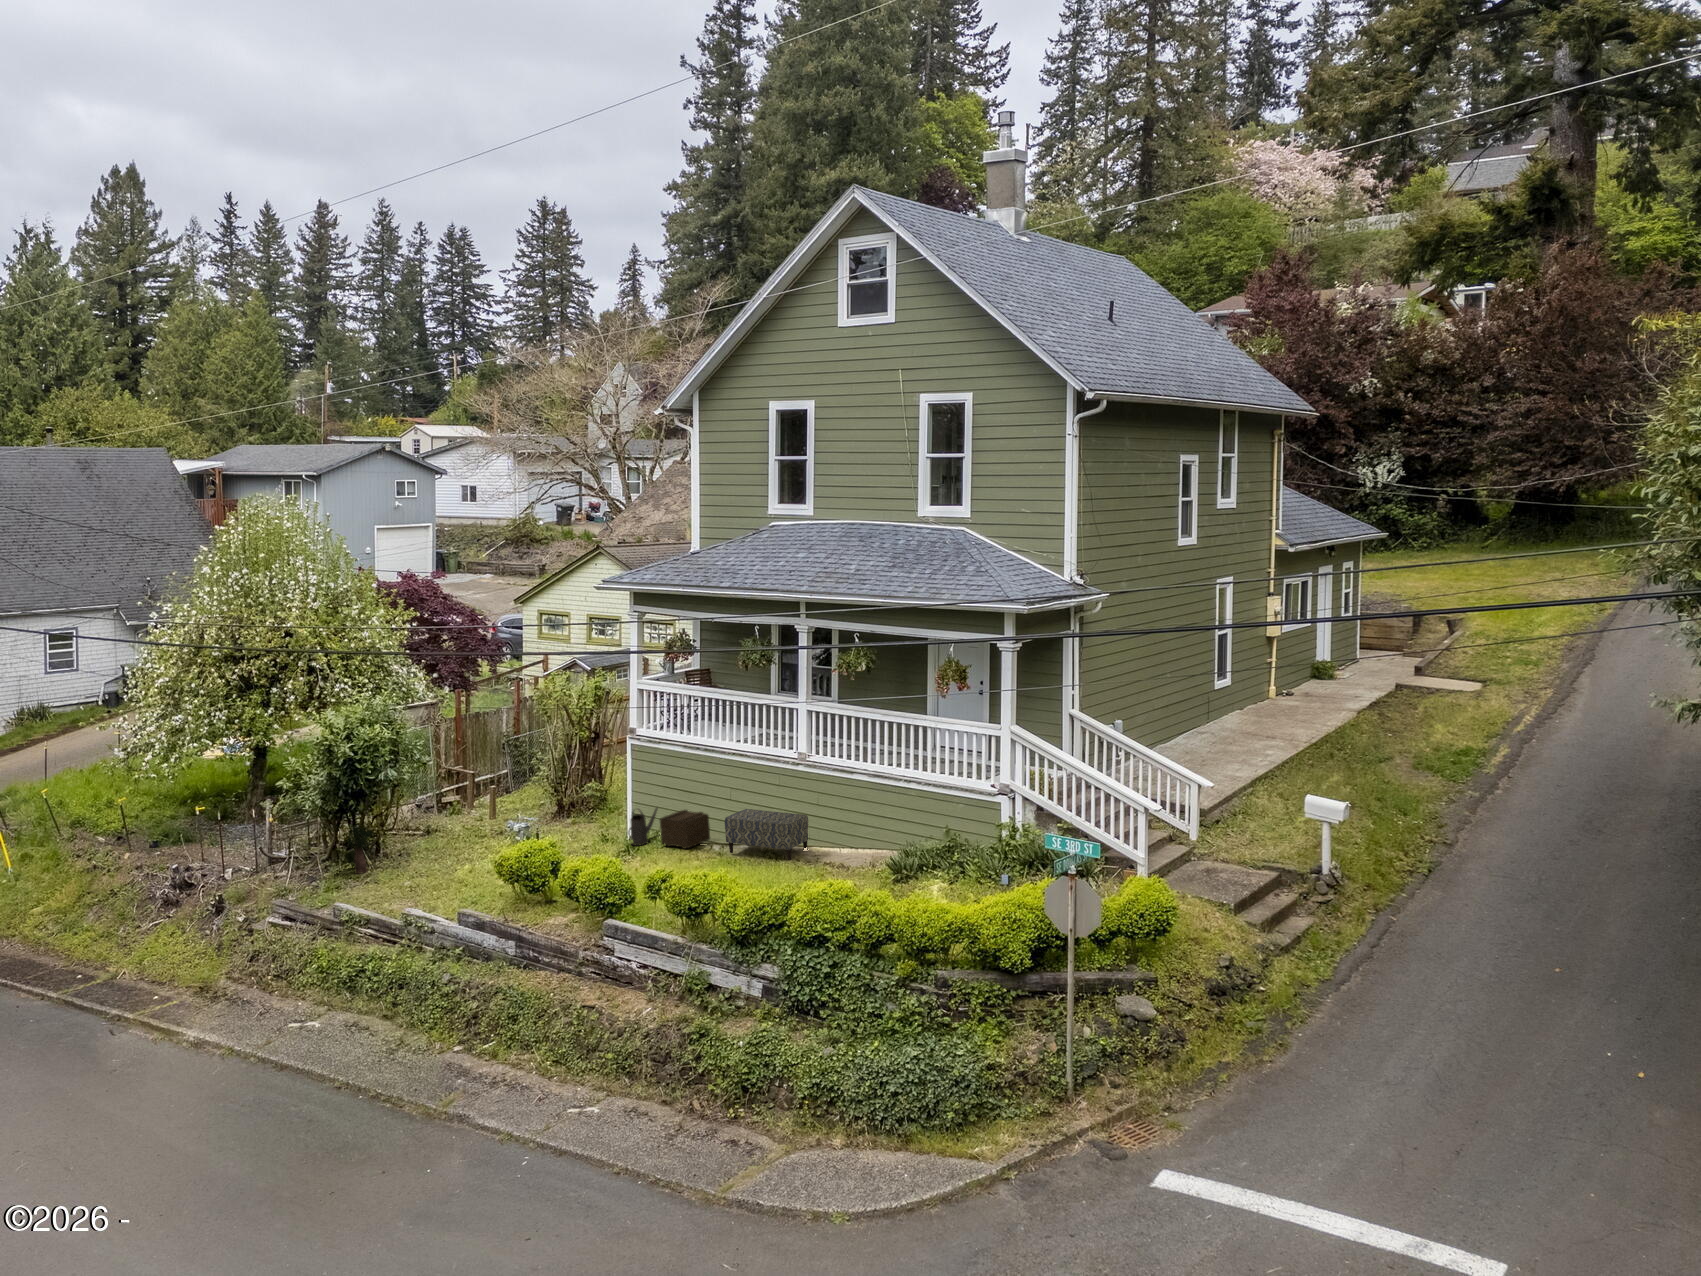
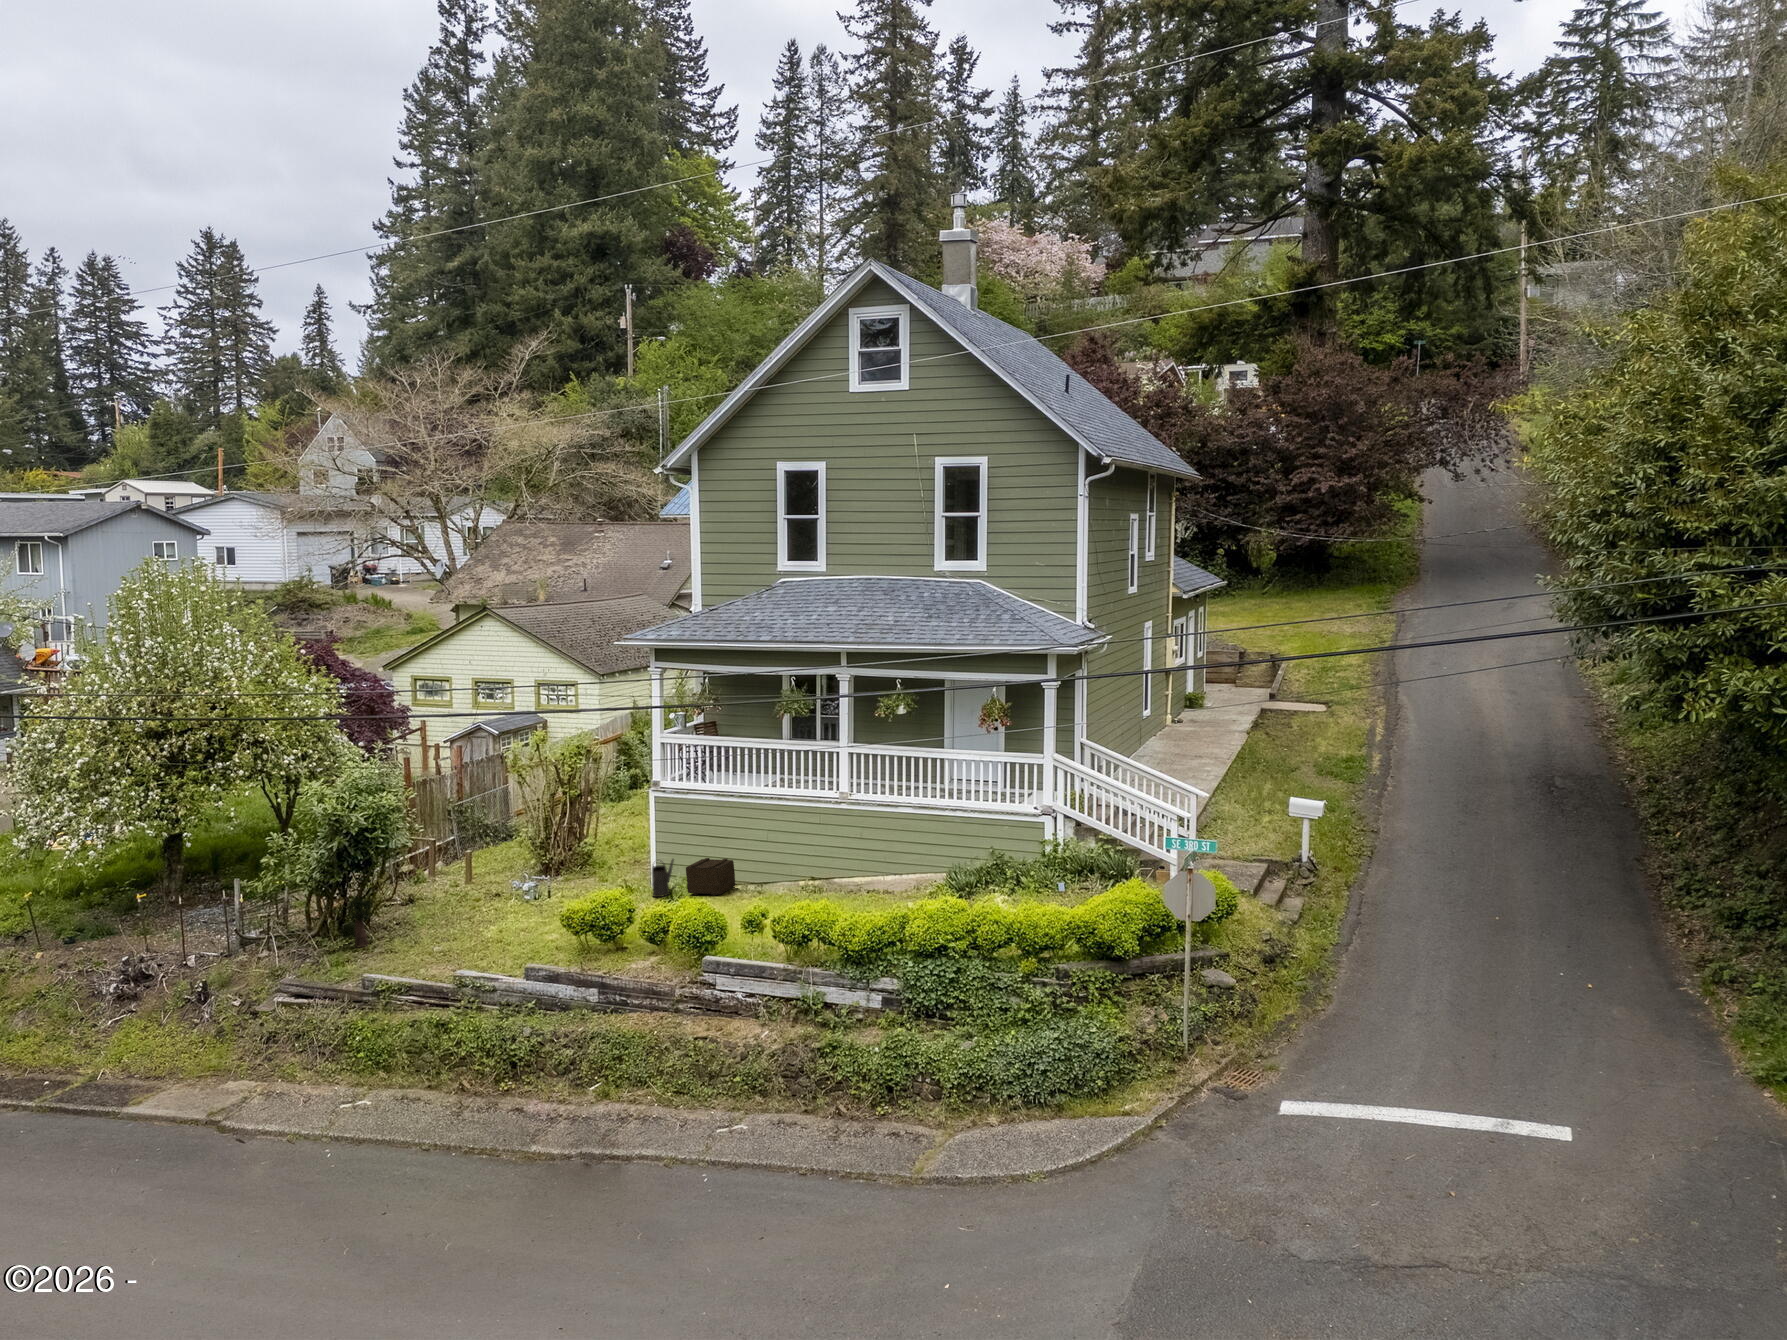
bench: present [725,809,809,860] -> none [762,852,846,896]

